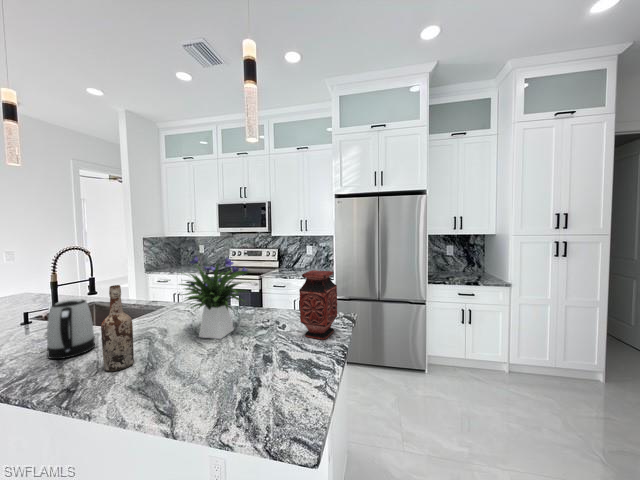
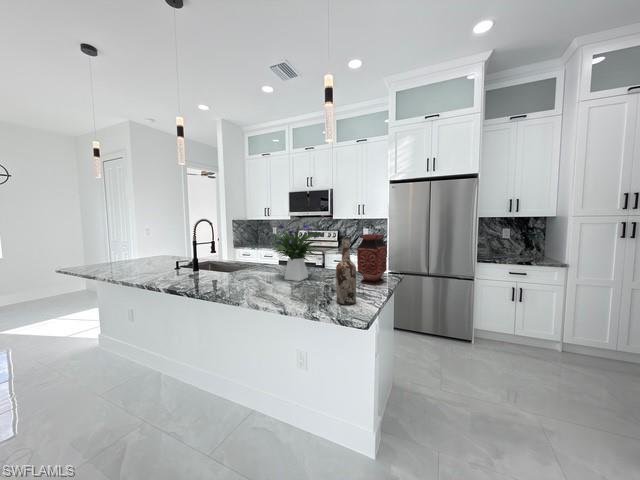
wine bottle: present [101,285,134,371] -> present [336,238,356,305]
kettle: present [47,299,95,359] -> none [195,247,220,283]

